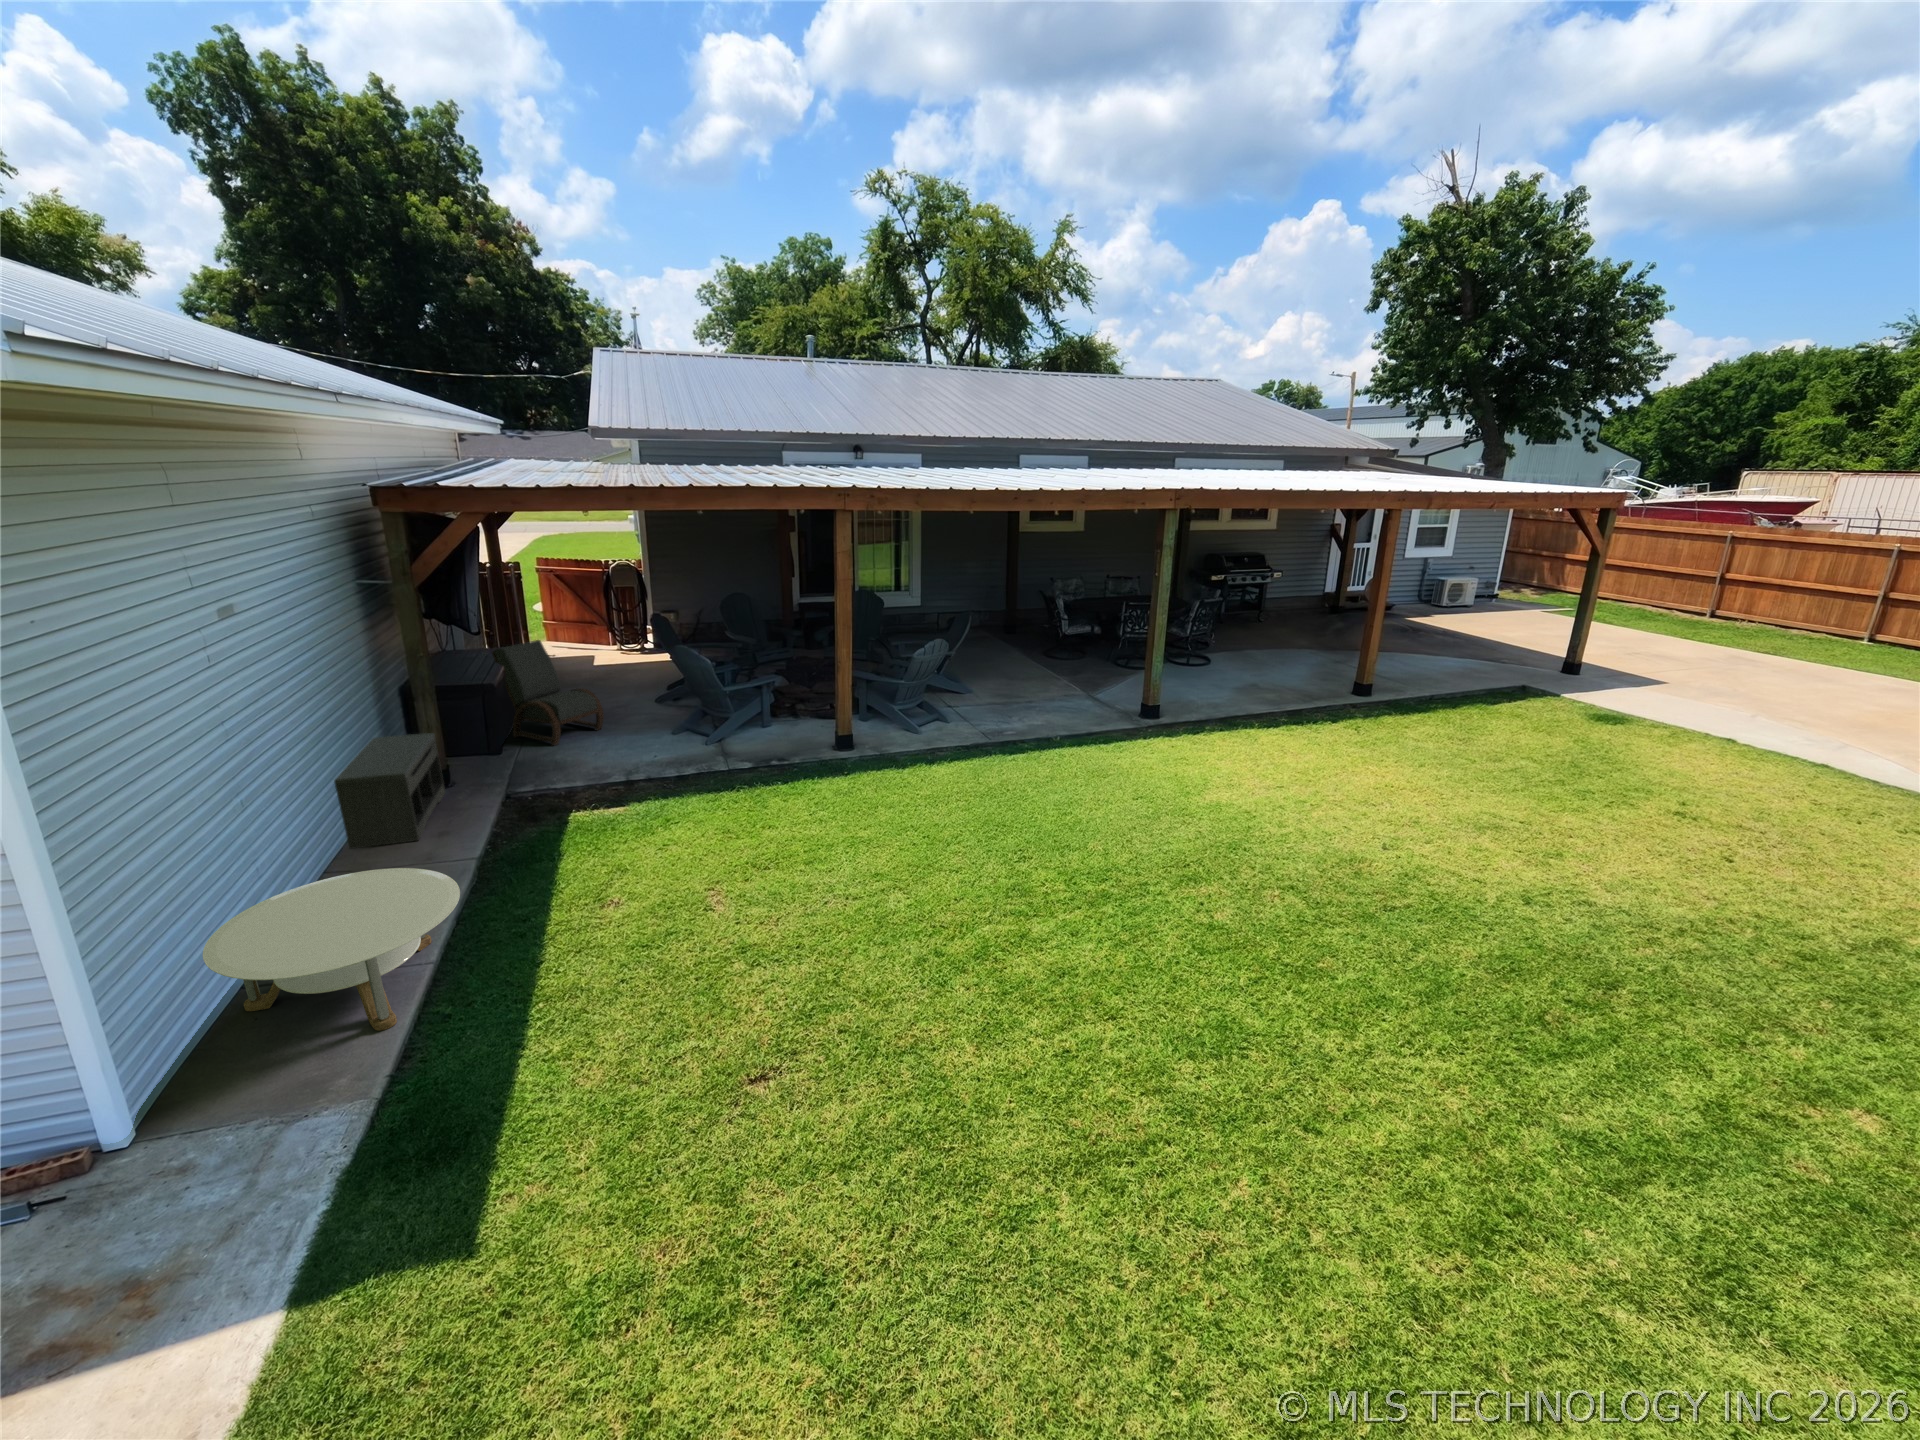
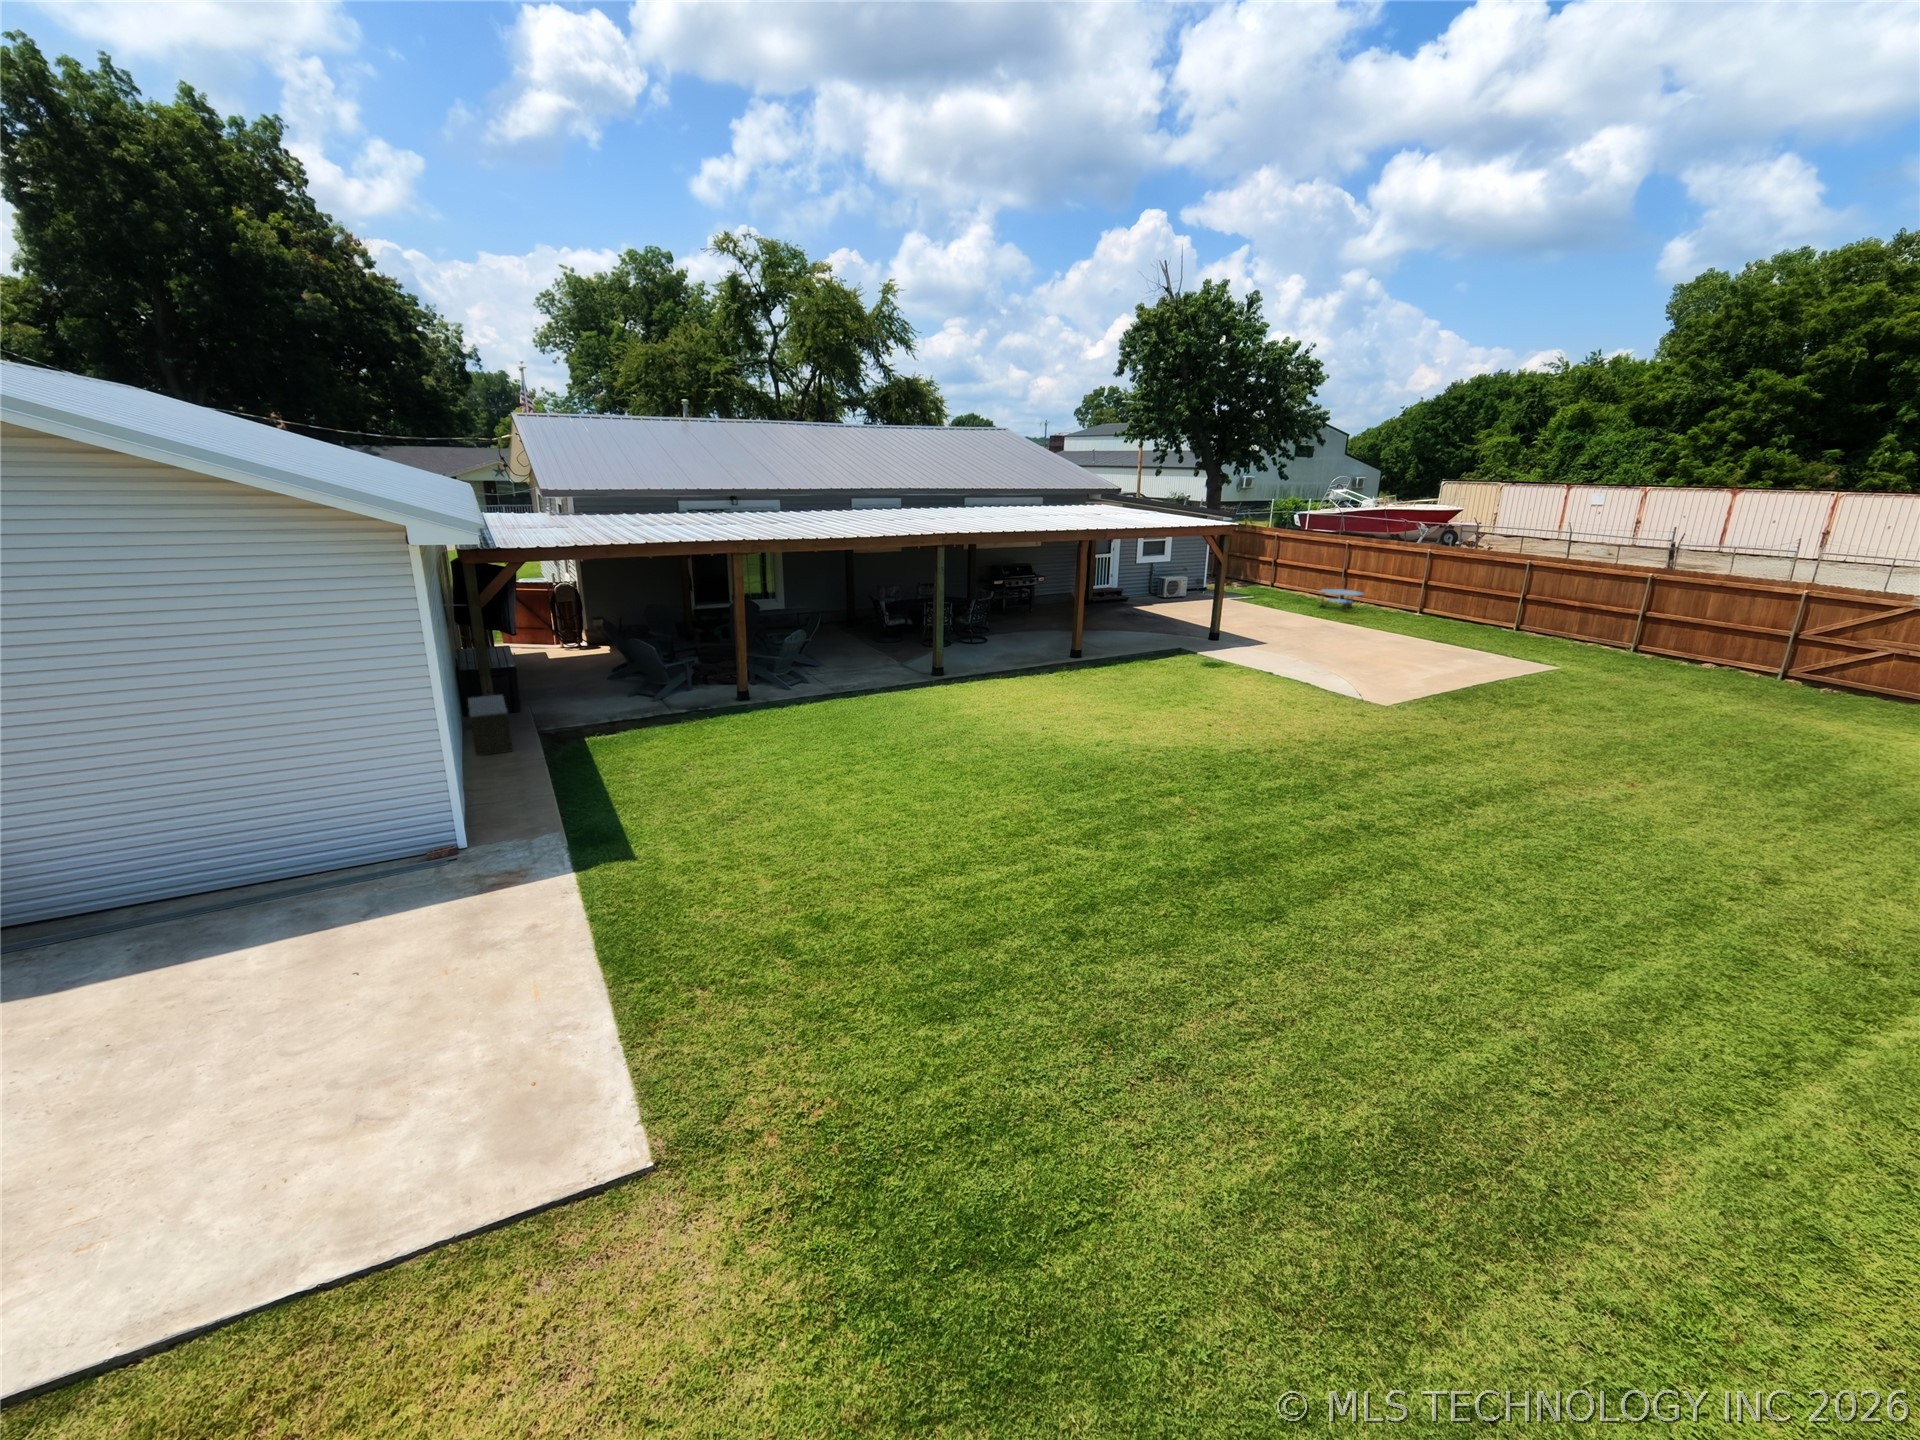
lounge chair: present [492,640,604,746] -> none [510,639,584,706]
round table: present [203,868,460,1031] -> present [1321,589,1363,612]

